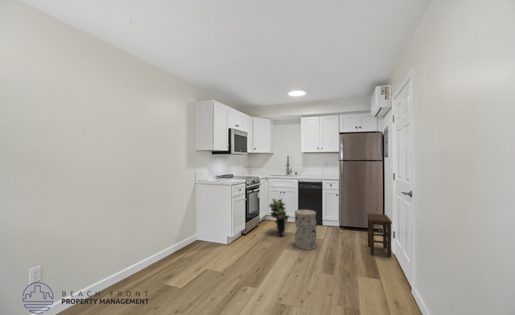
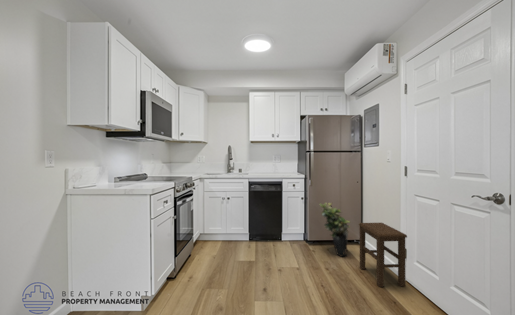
potted plant: present [269,199,289,236] -> present [320,203,349,257]
trash can: present [294,209,317,249] -> none [265,226,301,297]

